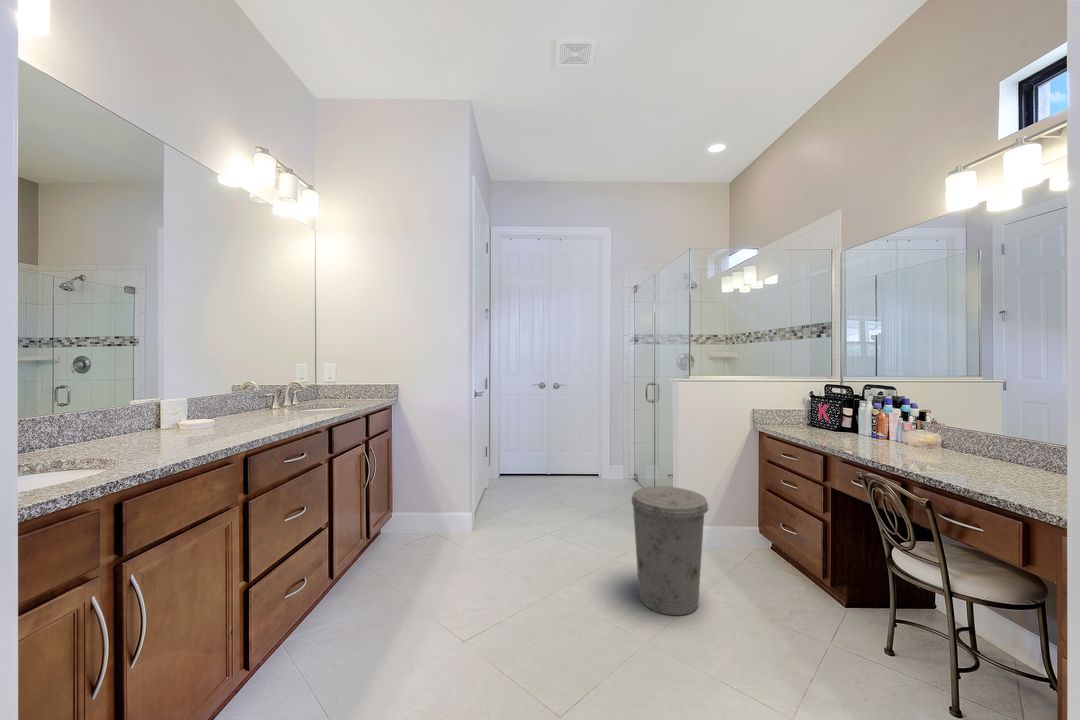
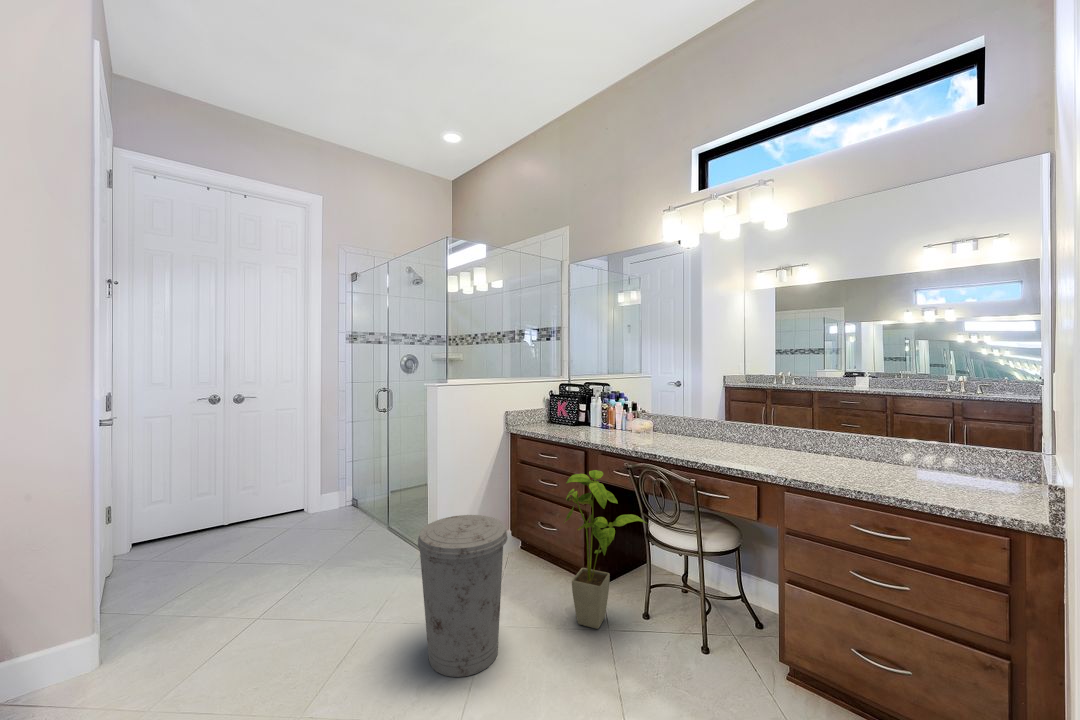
house plant: none [772,471,878,636] -> present [564,470,646,629]

